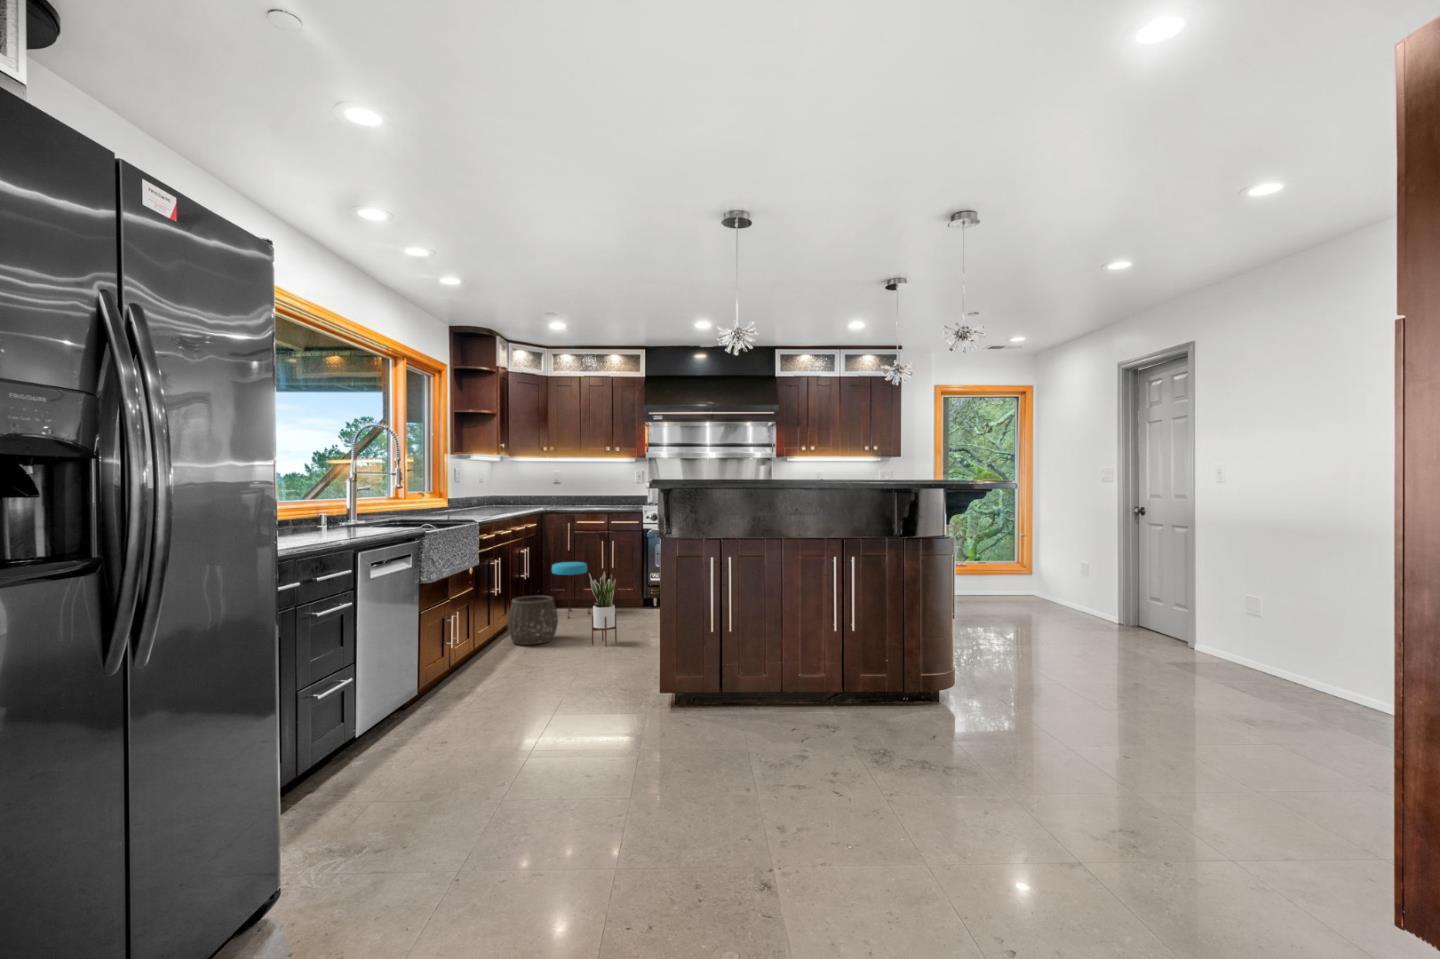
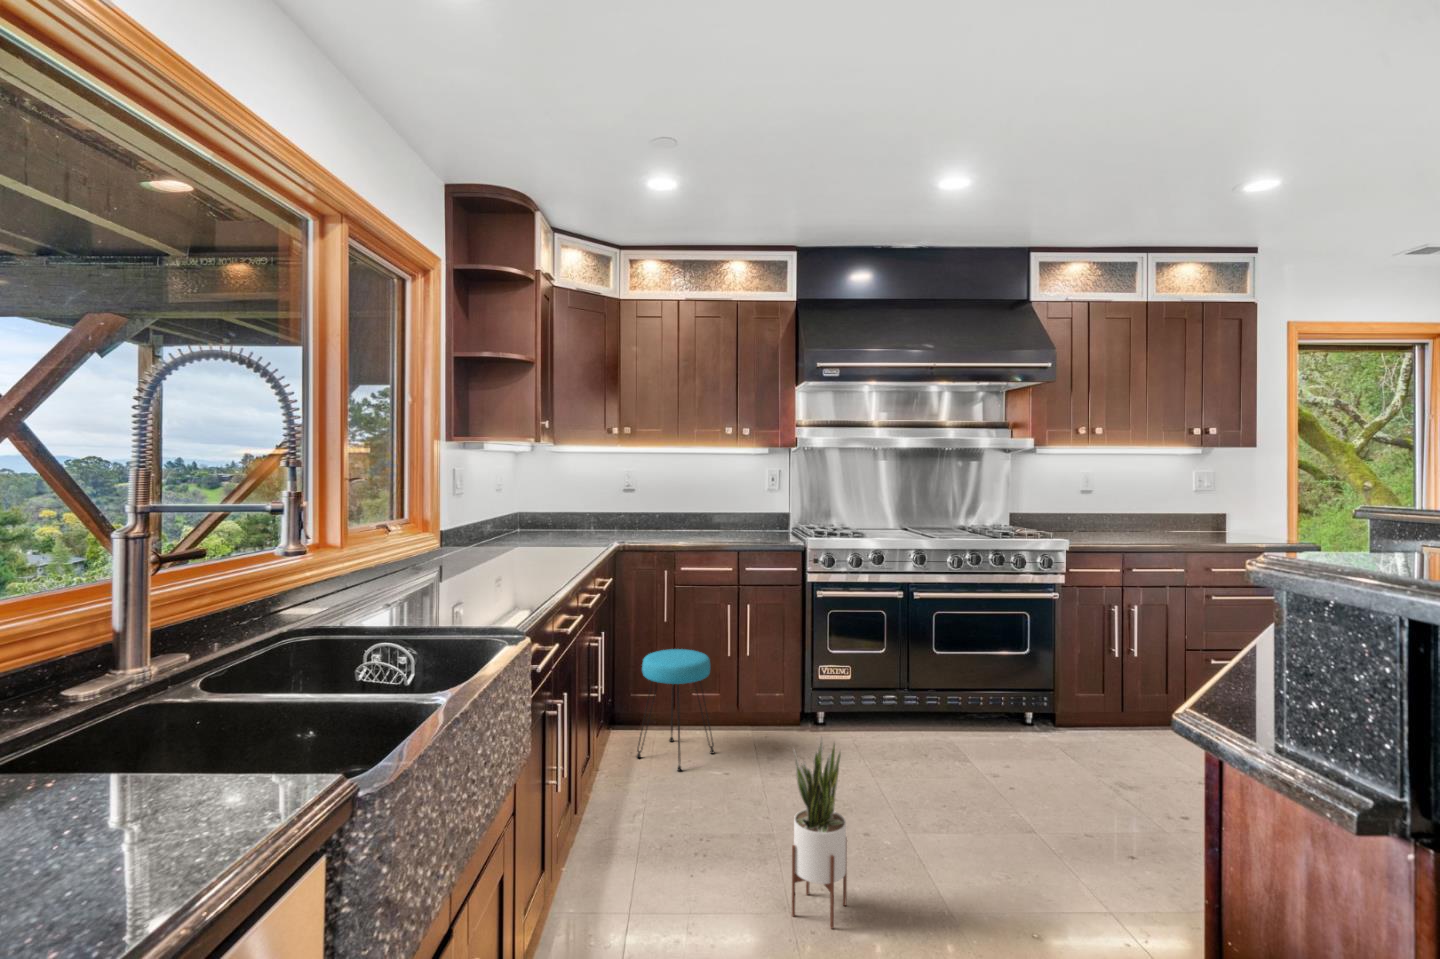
woven basket: present [507,596,558,645] -> none [582,770,701,916]

